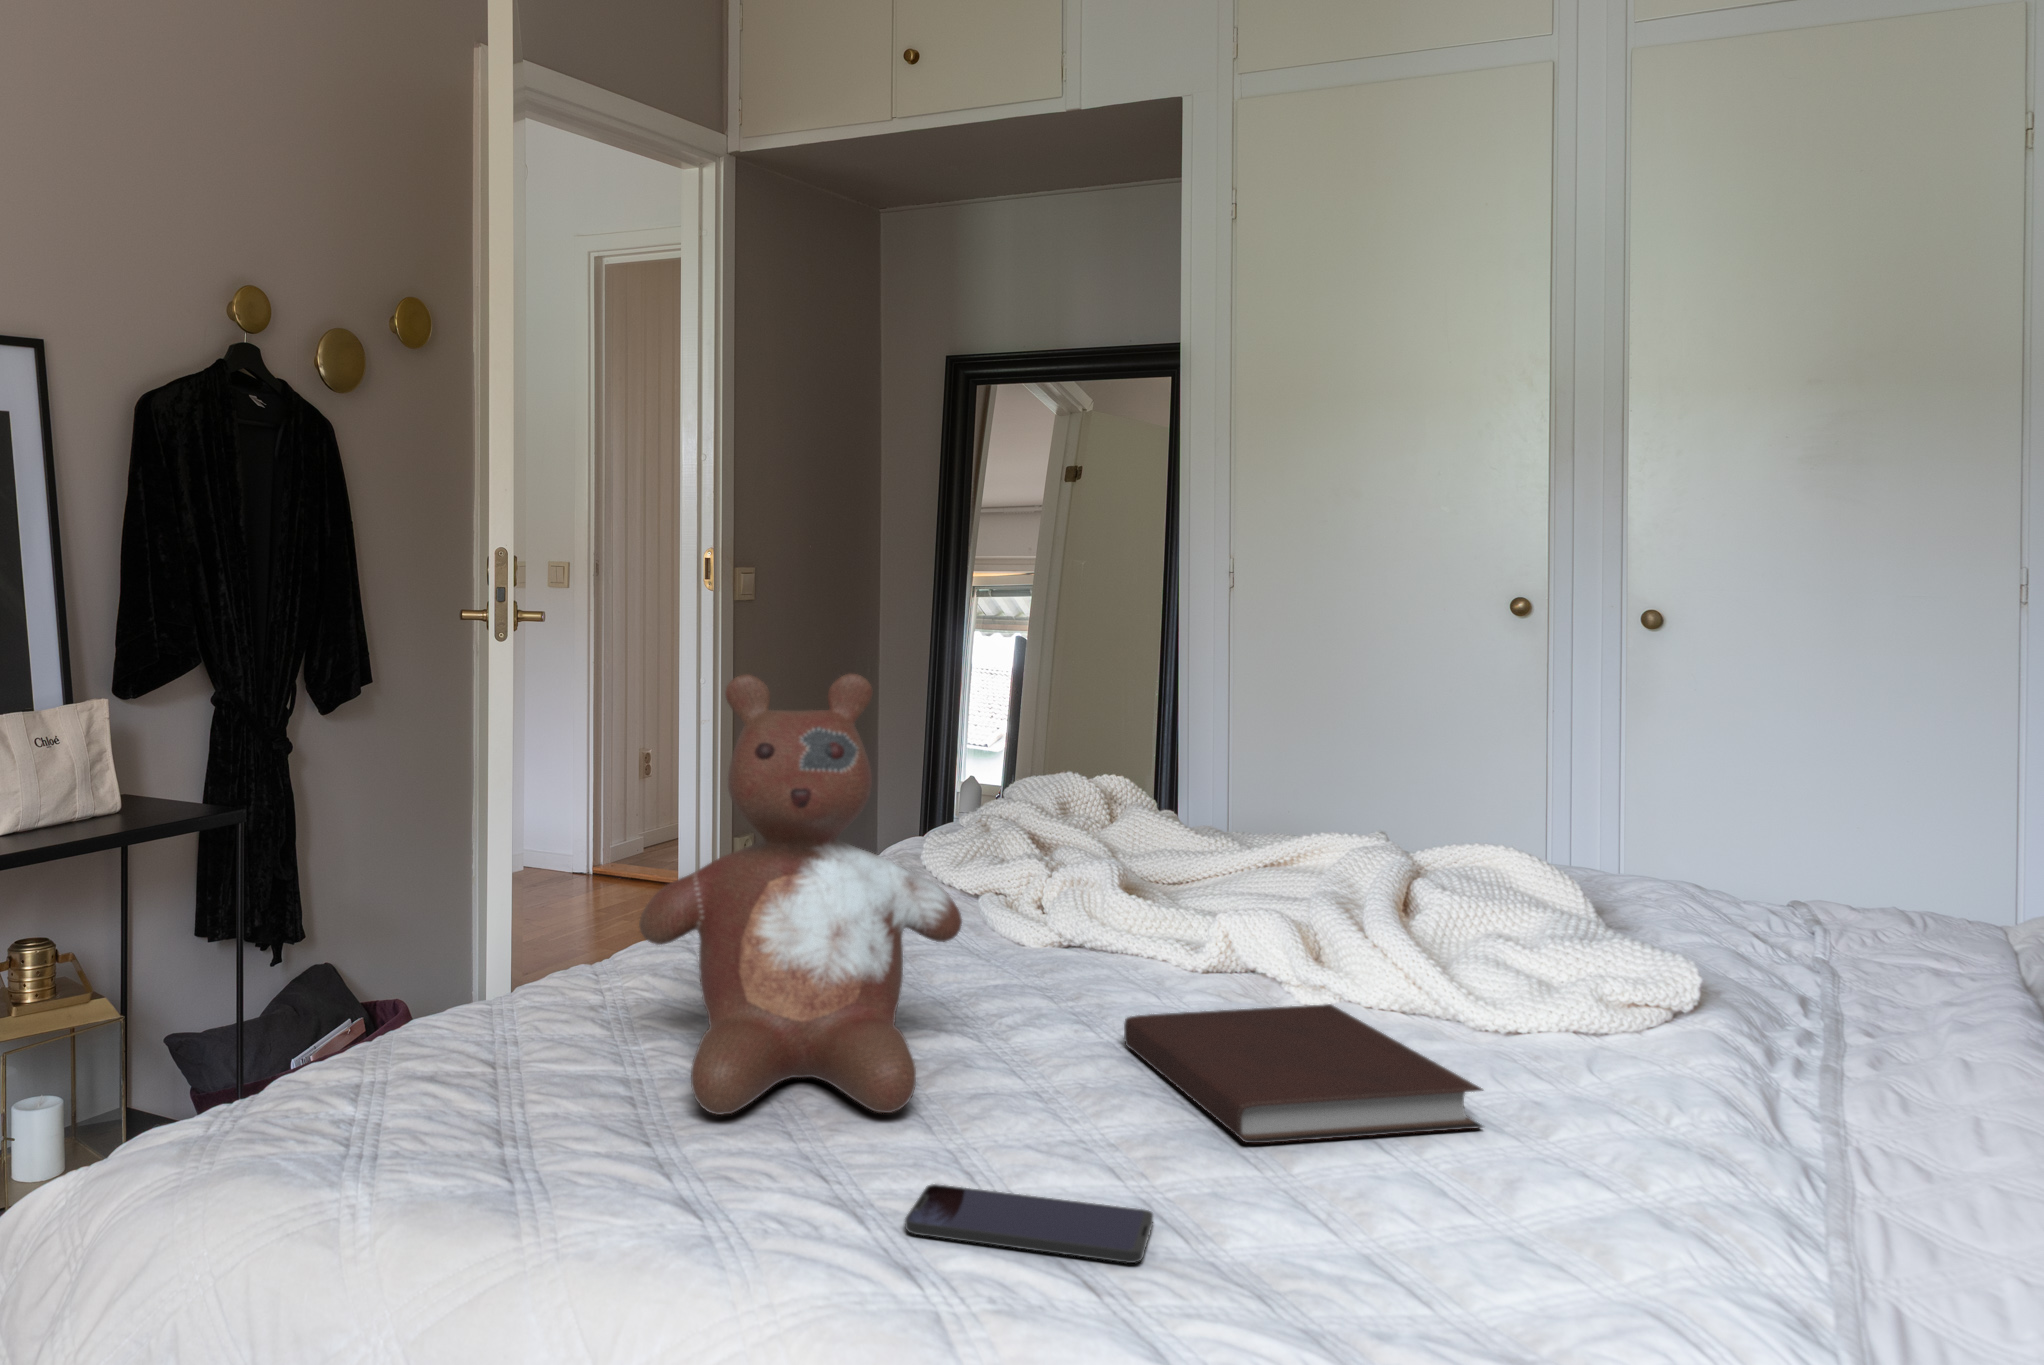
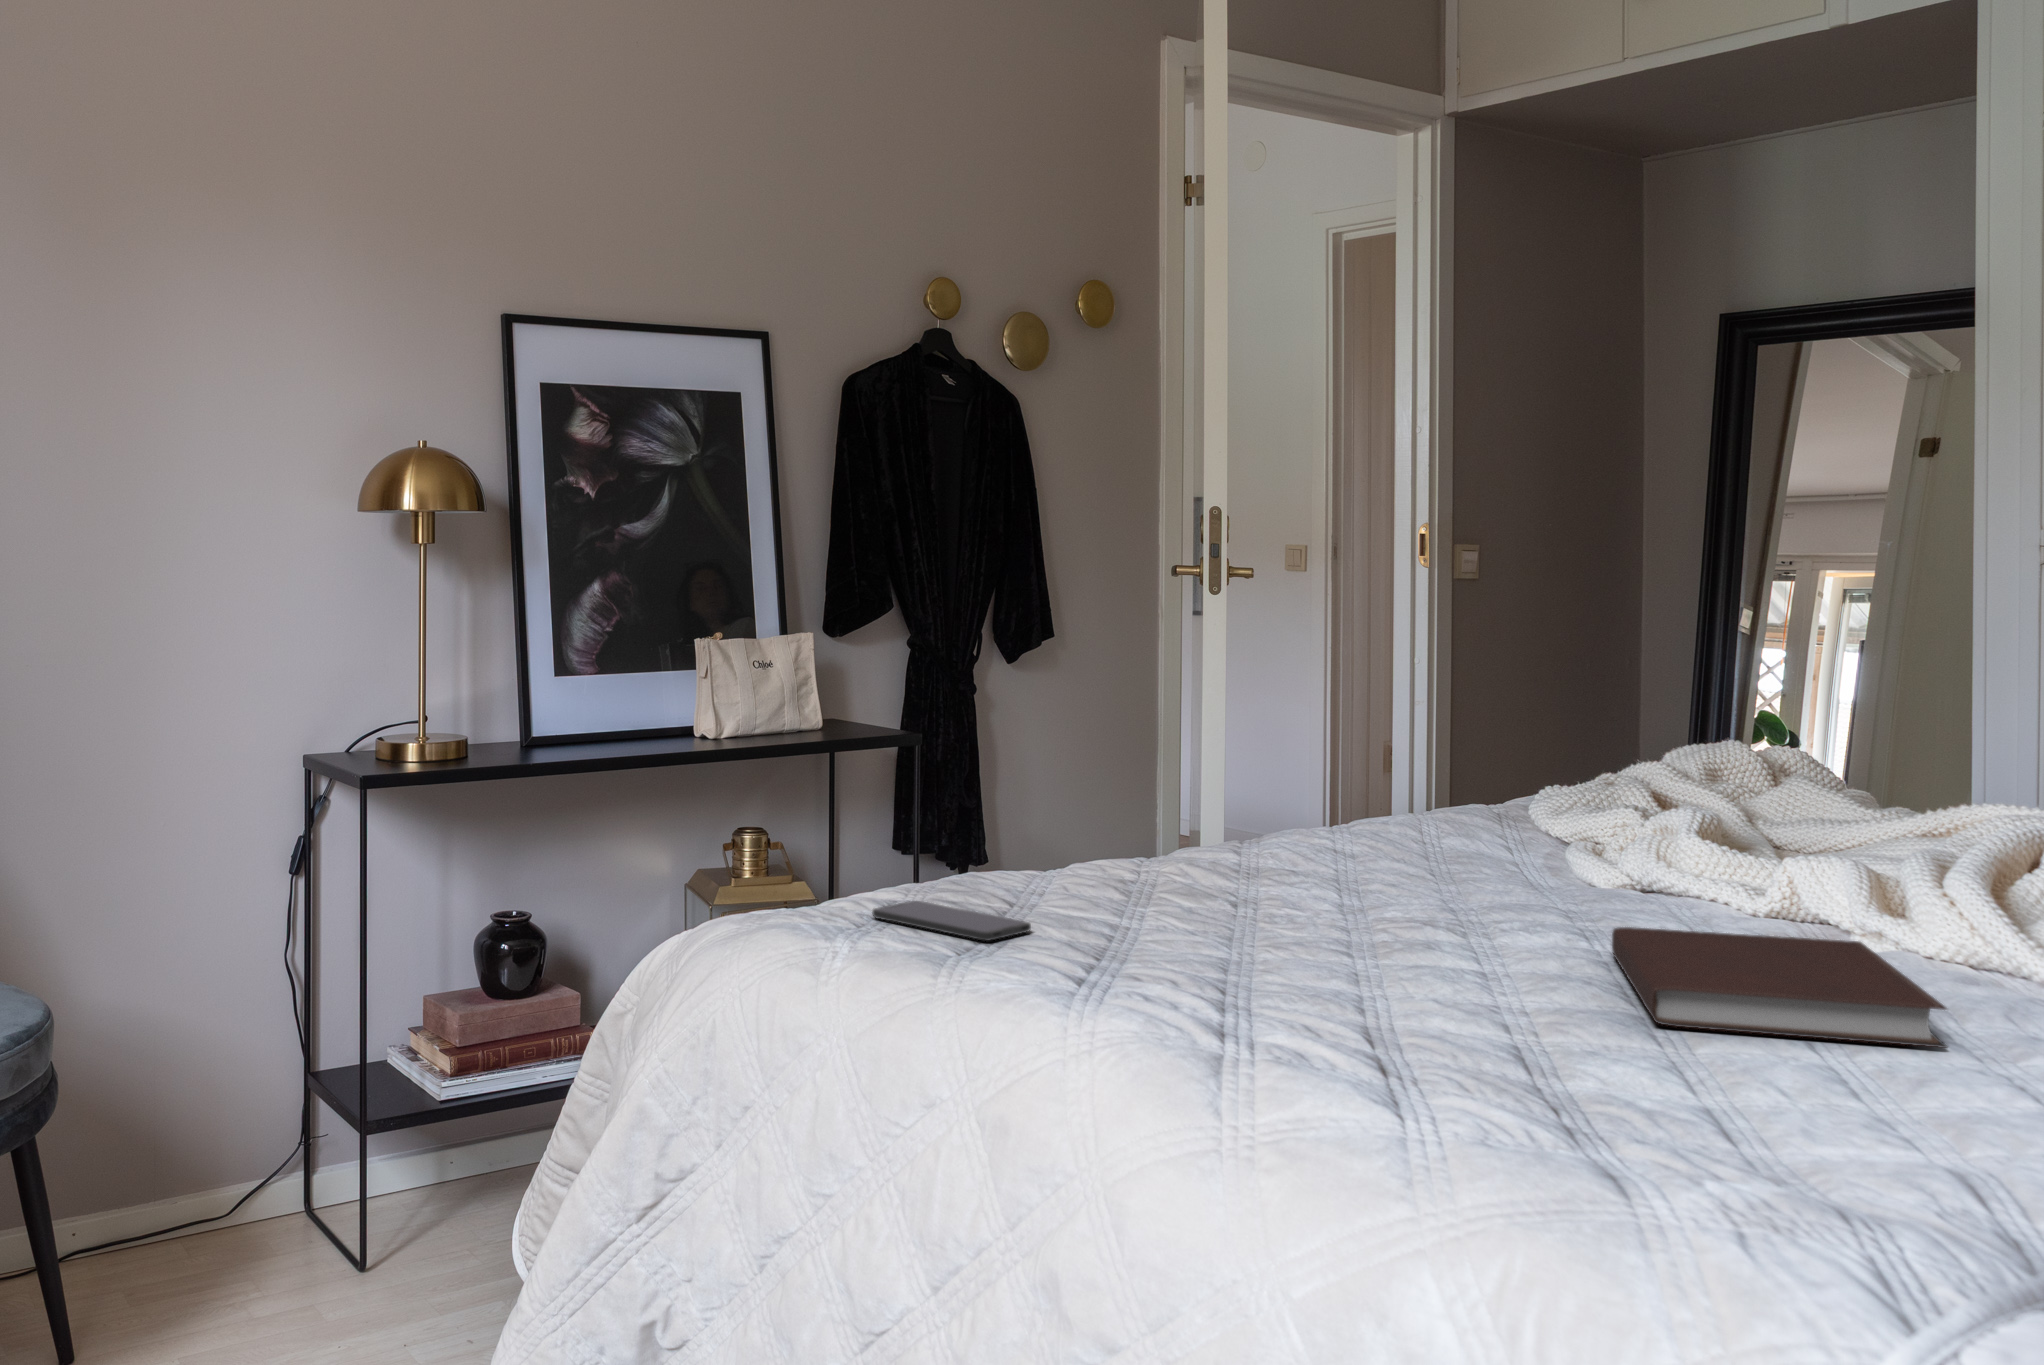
stuffed bear: present [639,674,962,1115] -> none [1138,583,1435,966]
smartphone: present [905,1184,1153,1263] -> present [872,901,1031,941]

